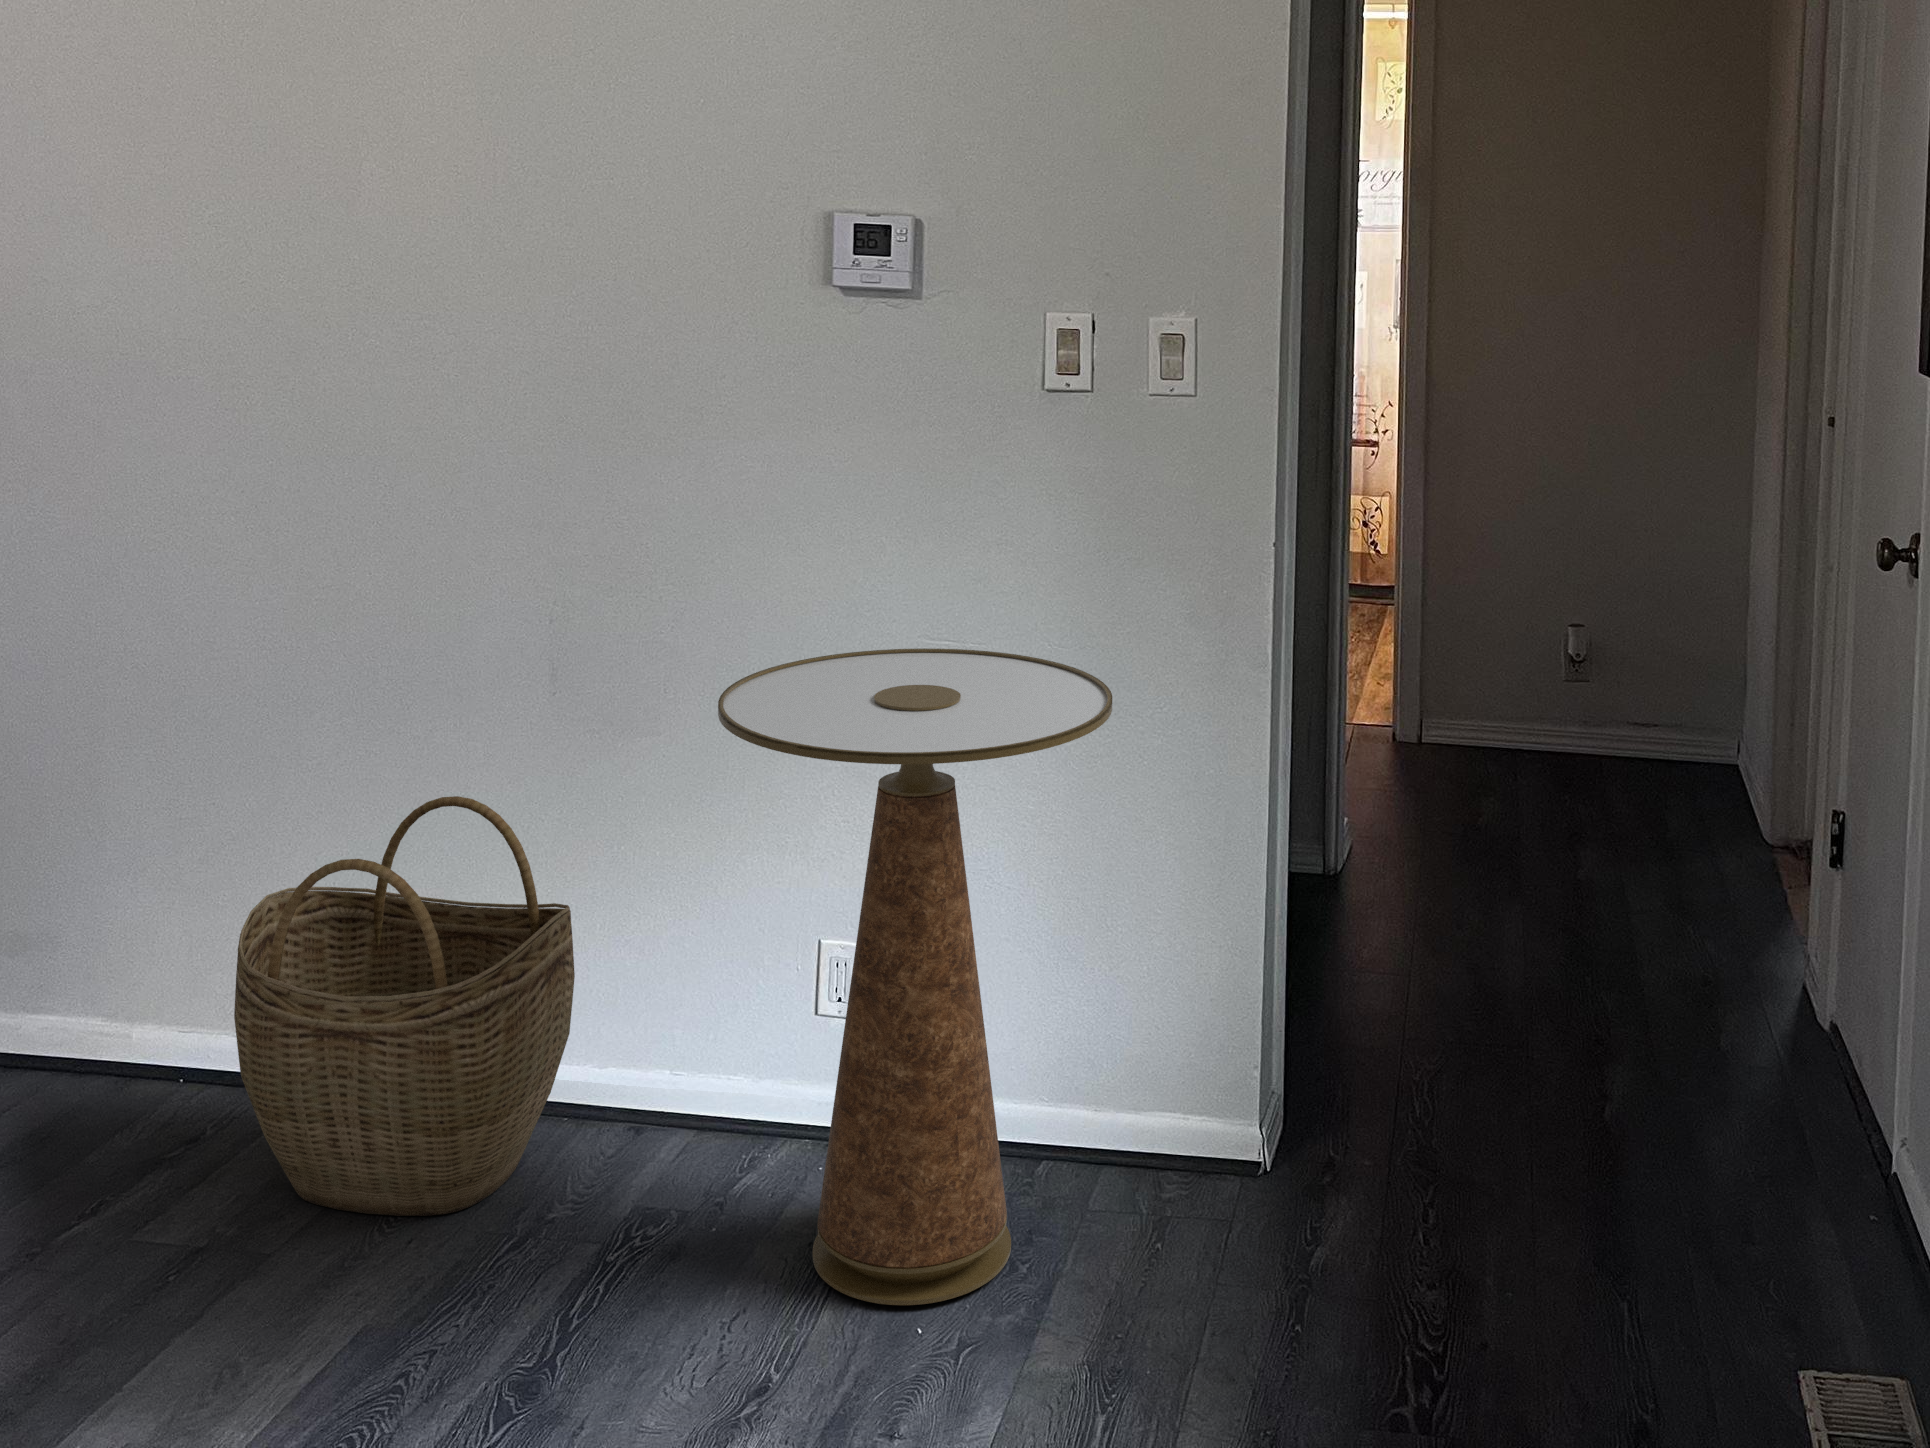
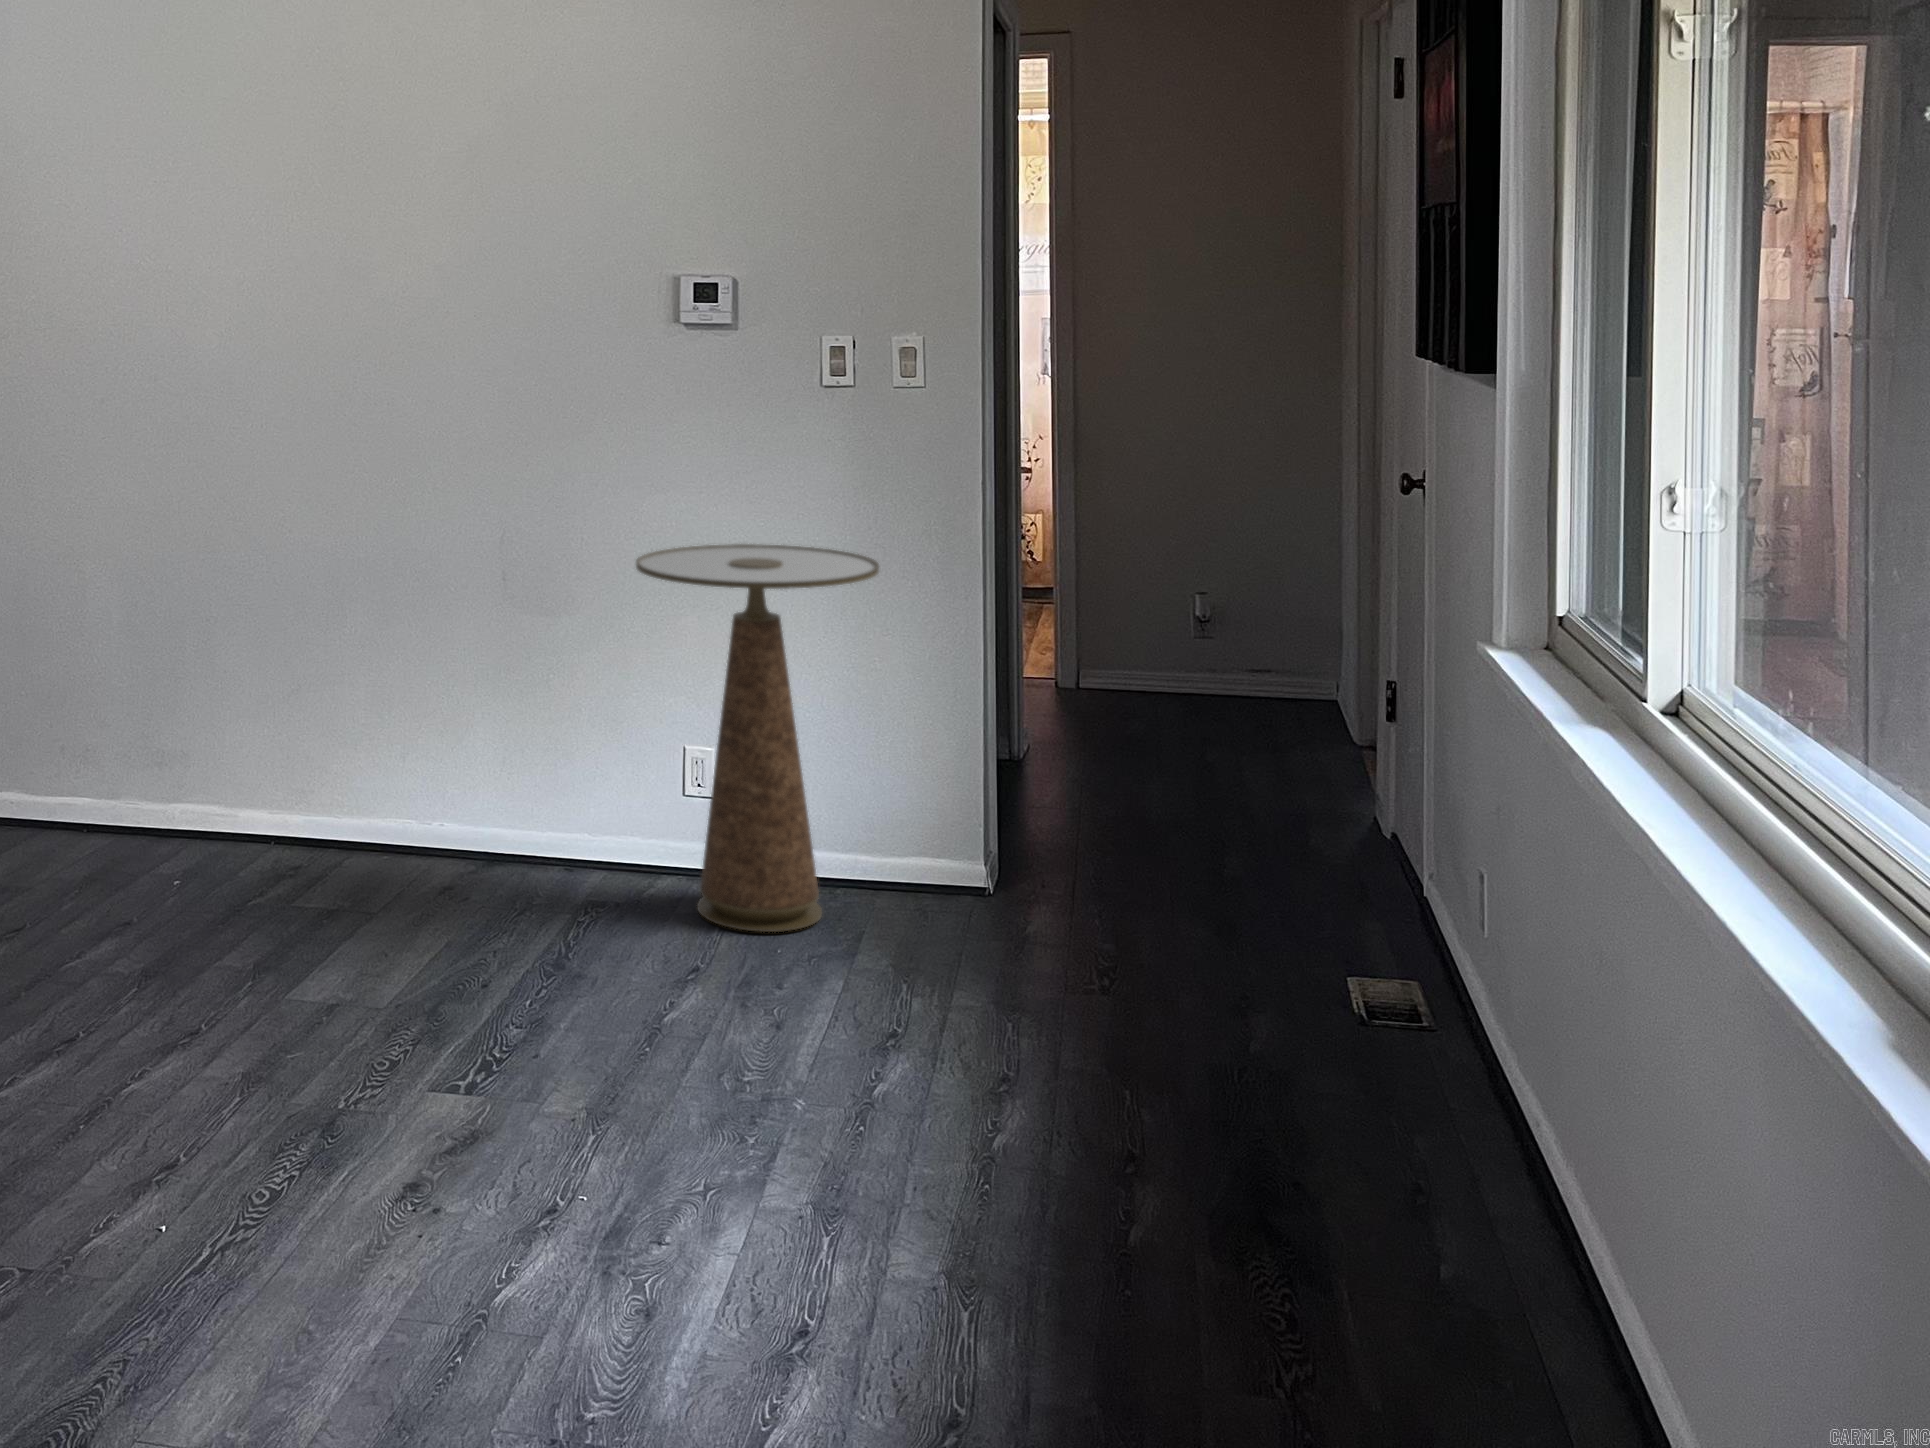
woven basket: present [234,796,575,1216] -> none [337,641,530,886]

